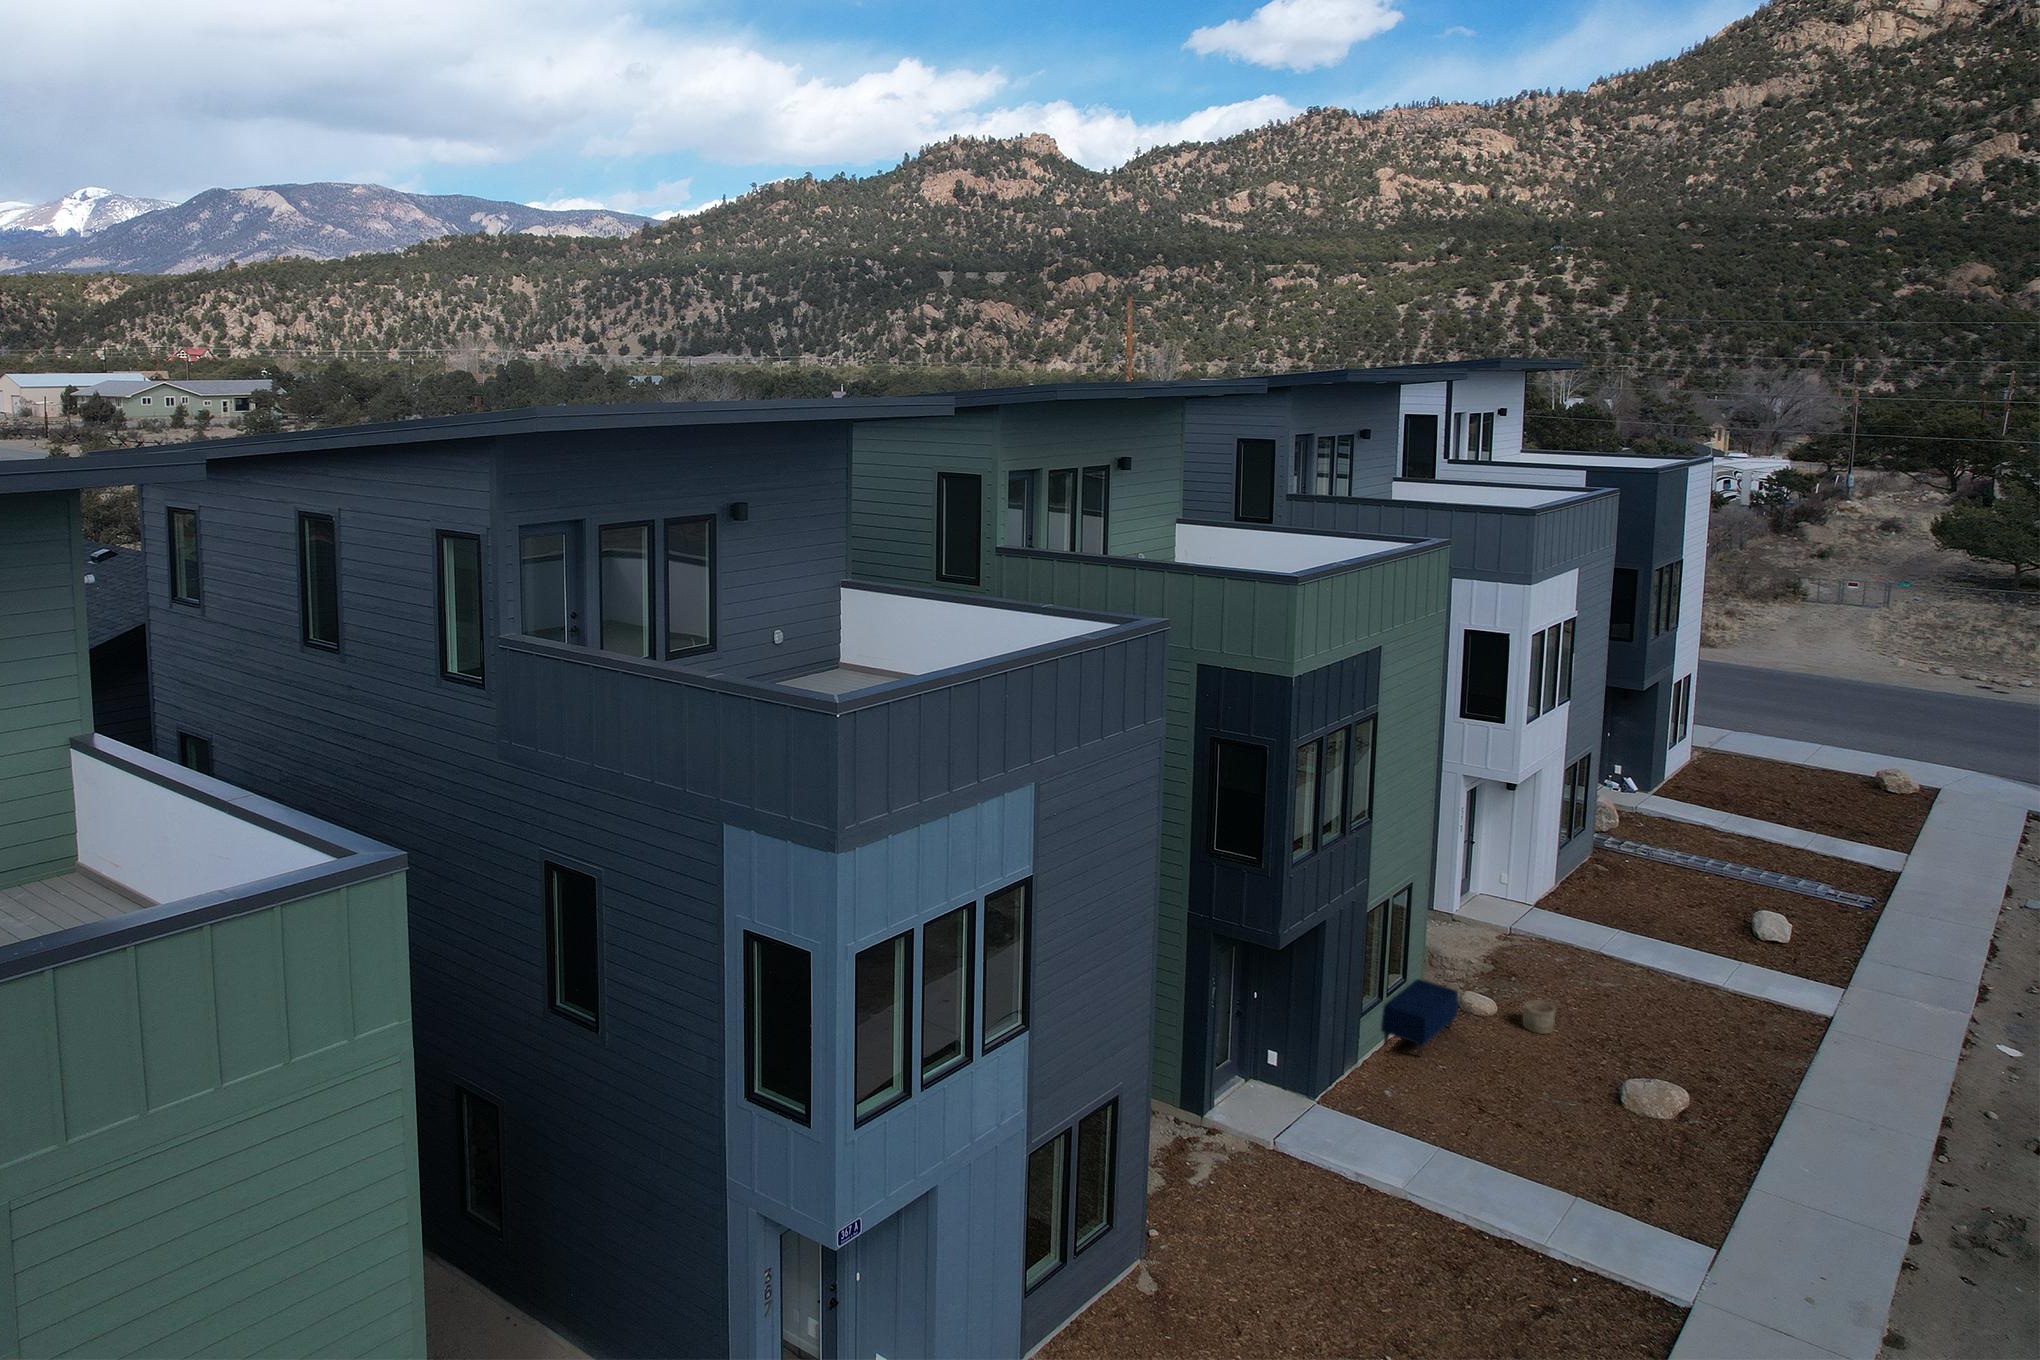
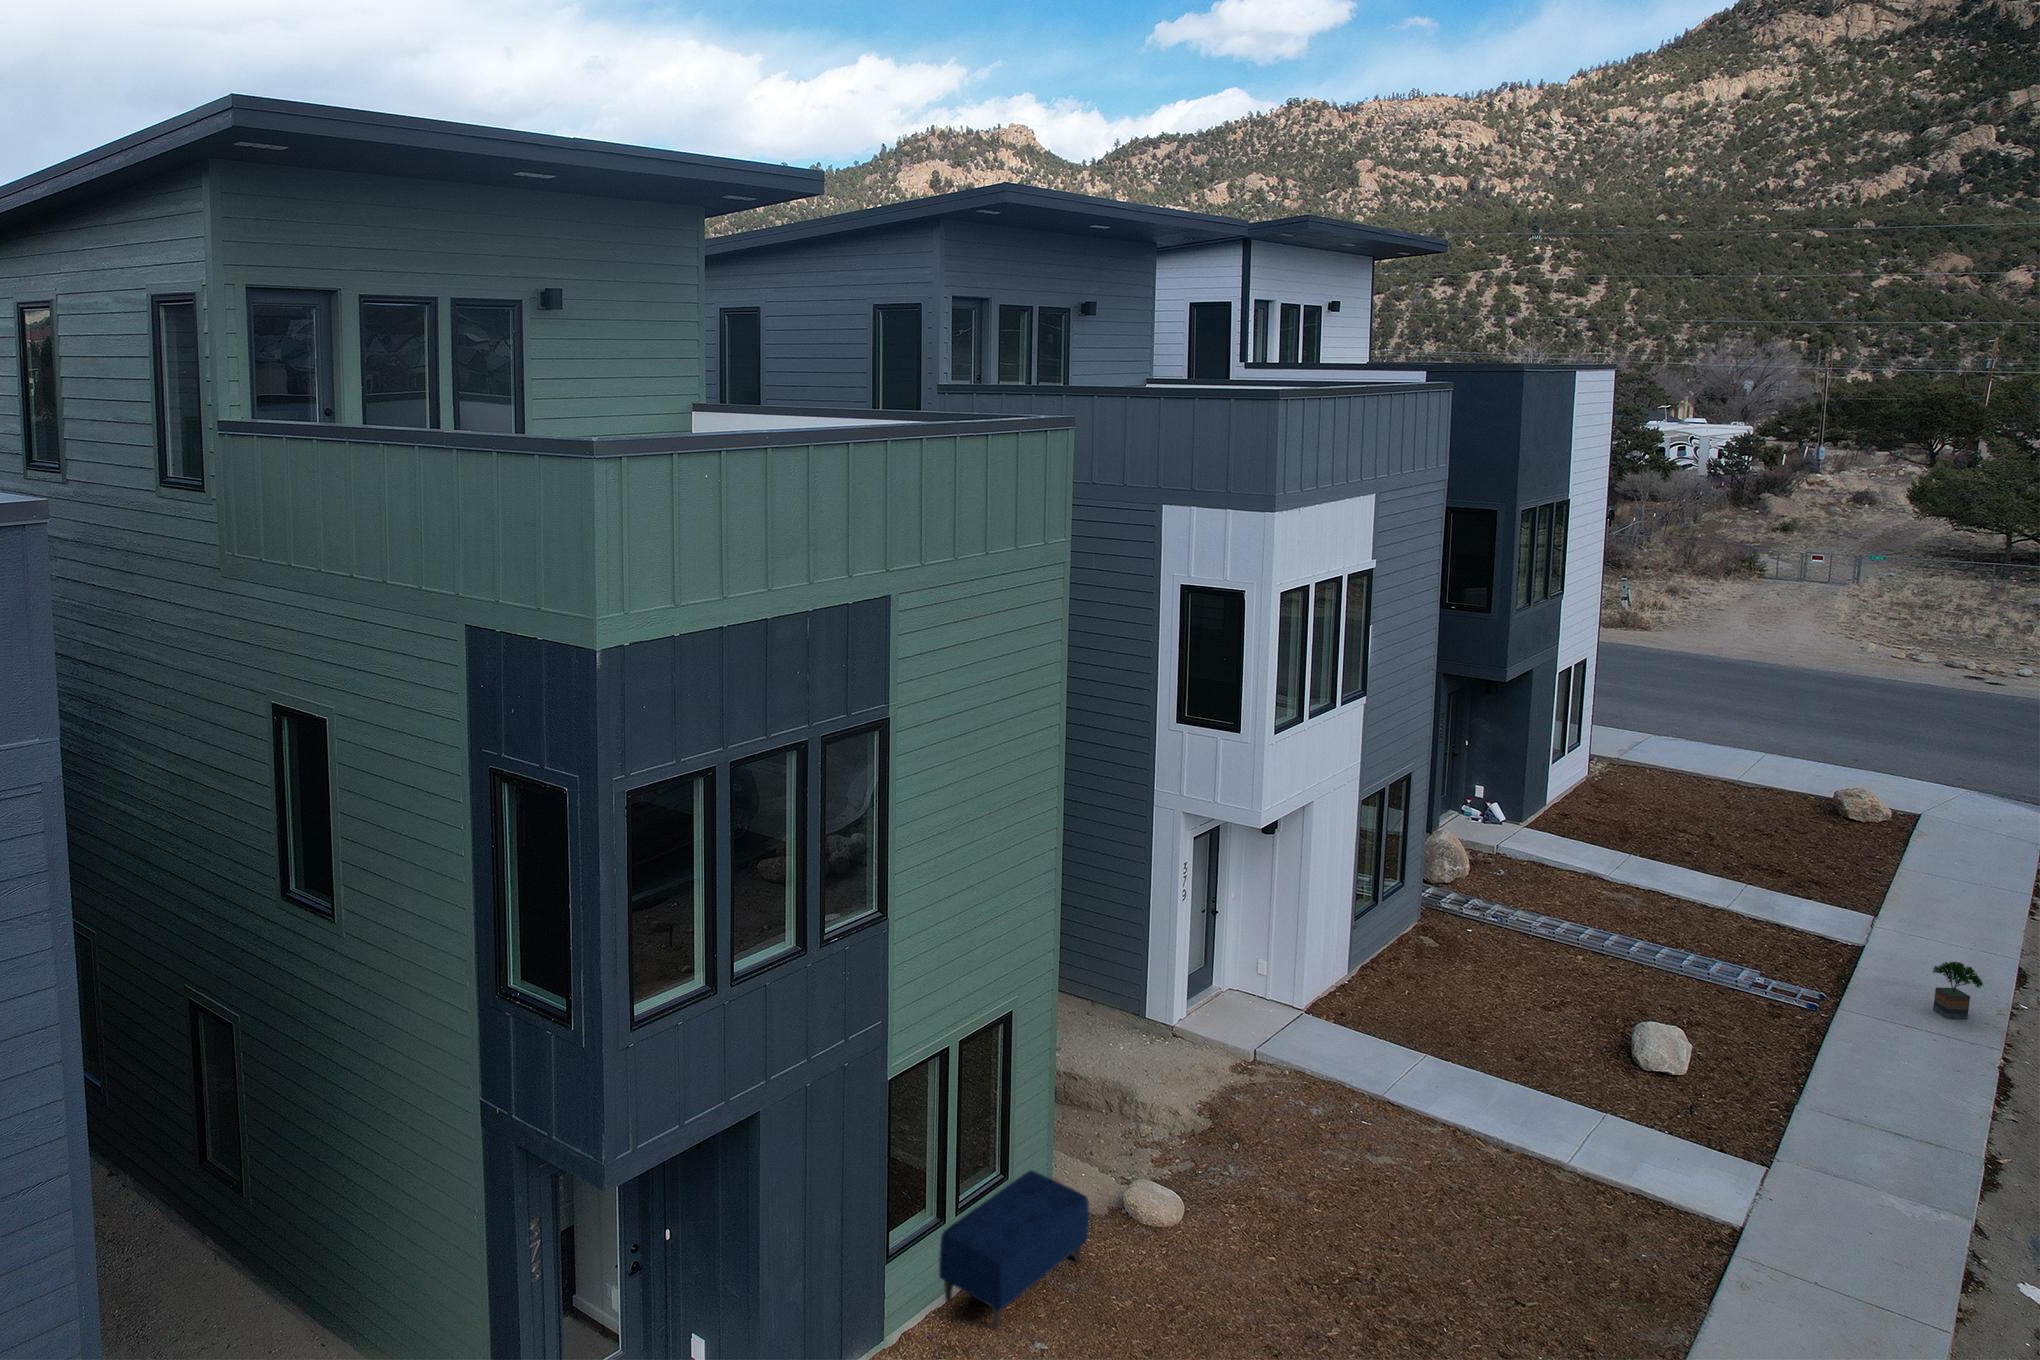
potted tree: none [1948,877,1983,914] -> present [1933,962,1983,1019]
wooden bucket: present [1523,1000,1556,1034] -> none [1205,1207,1258,1272]

